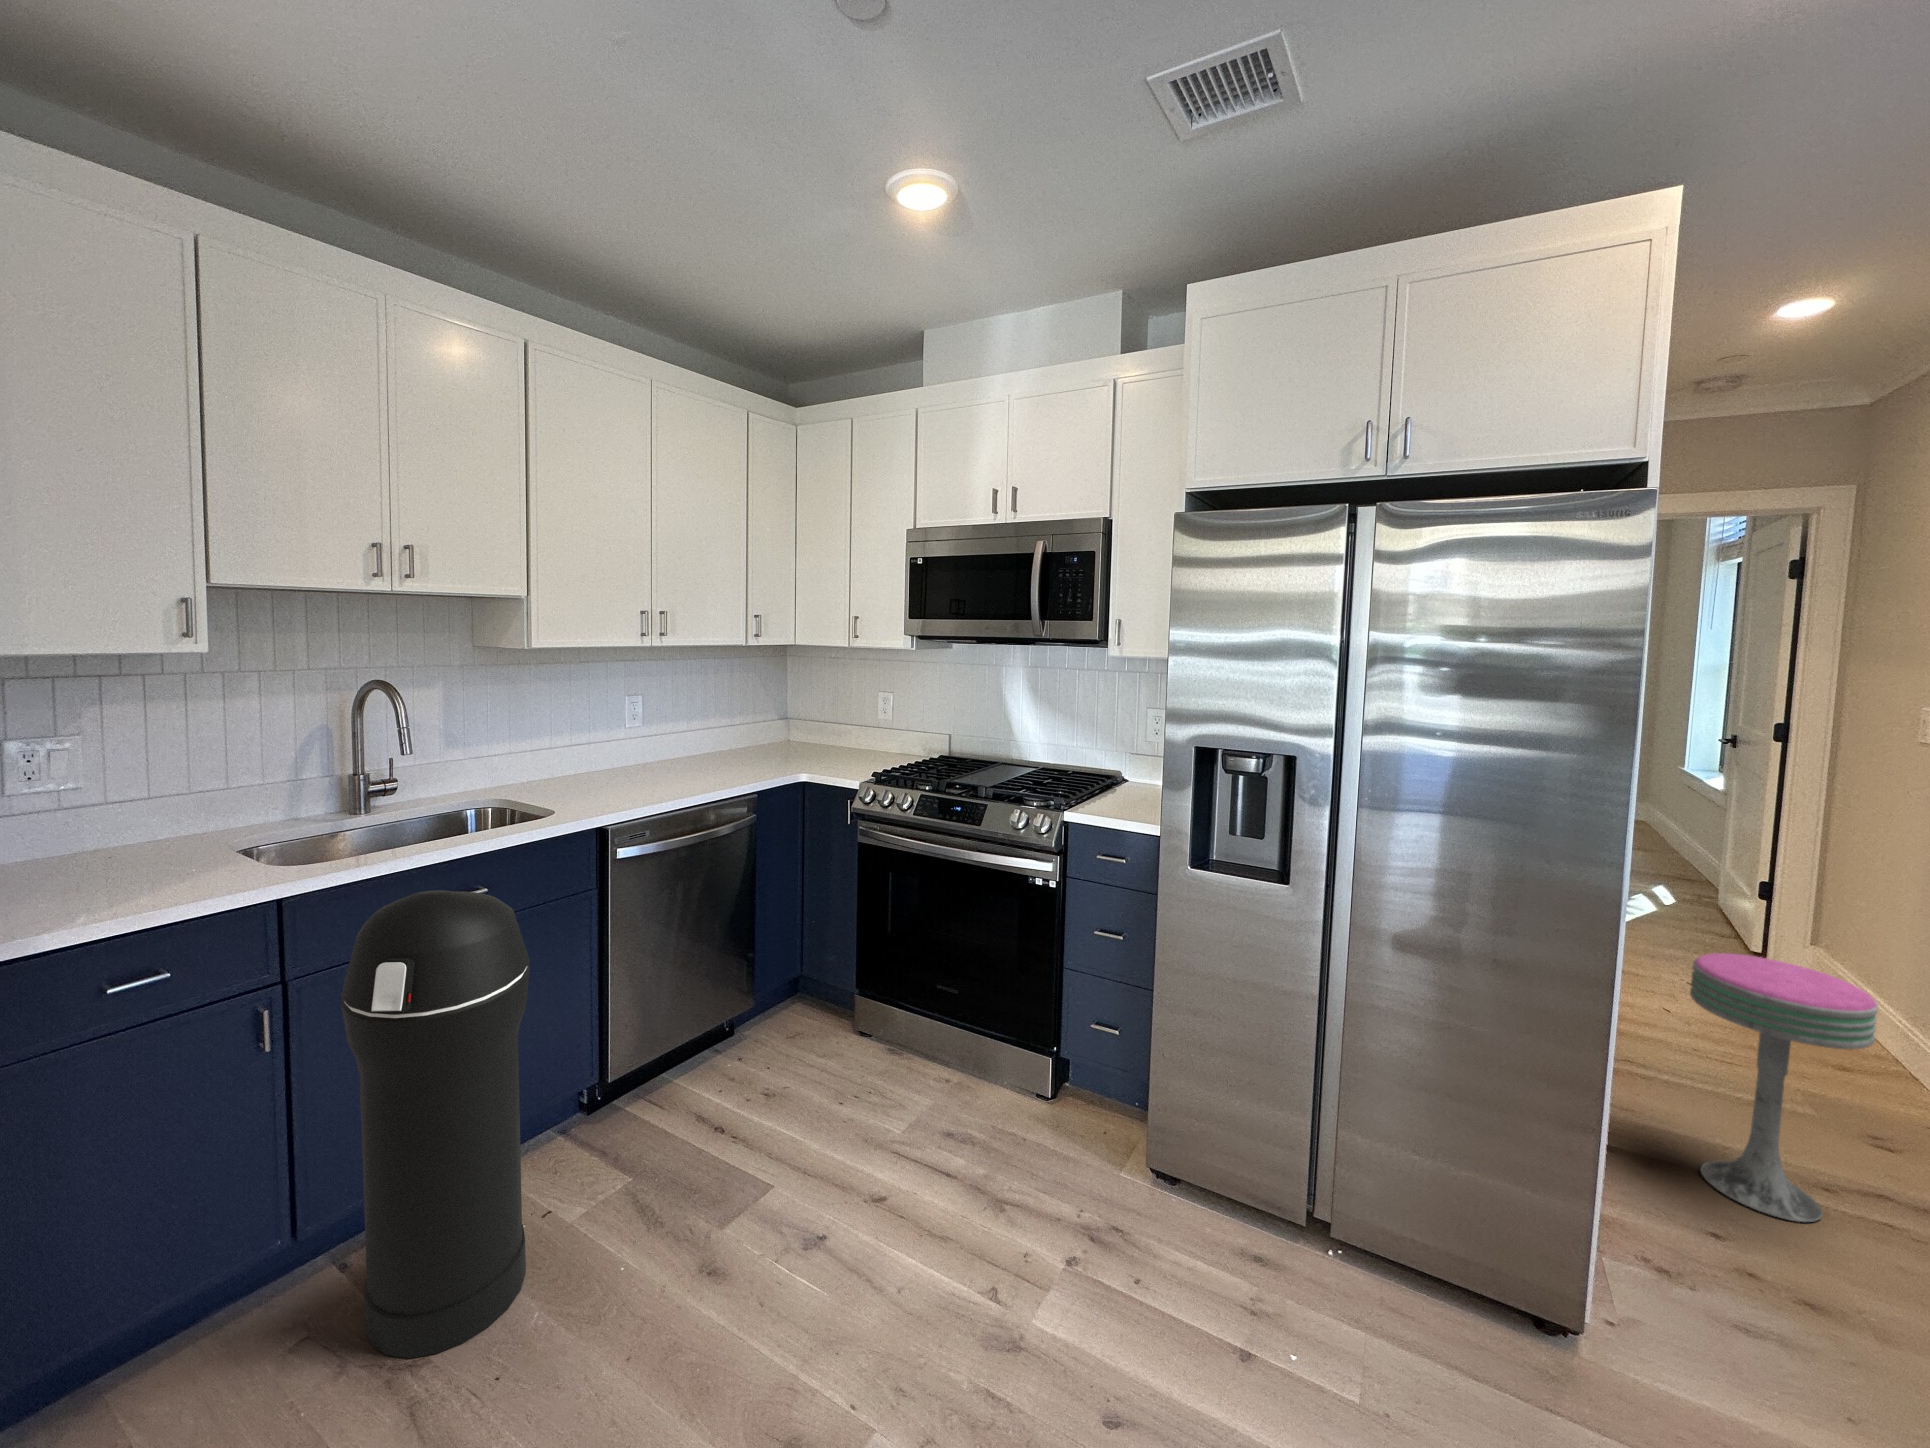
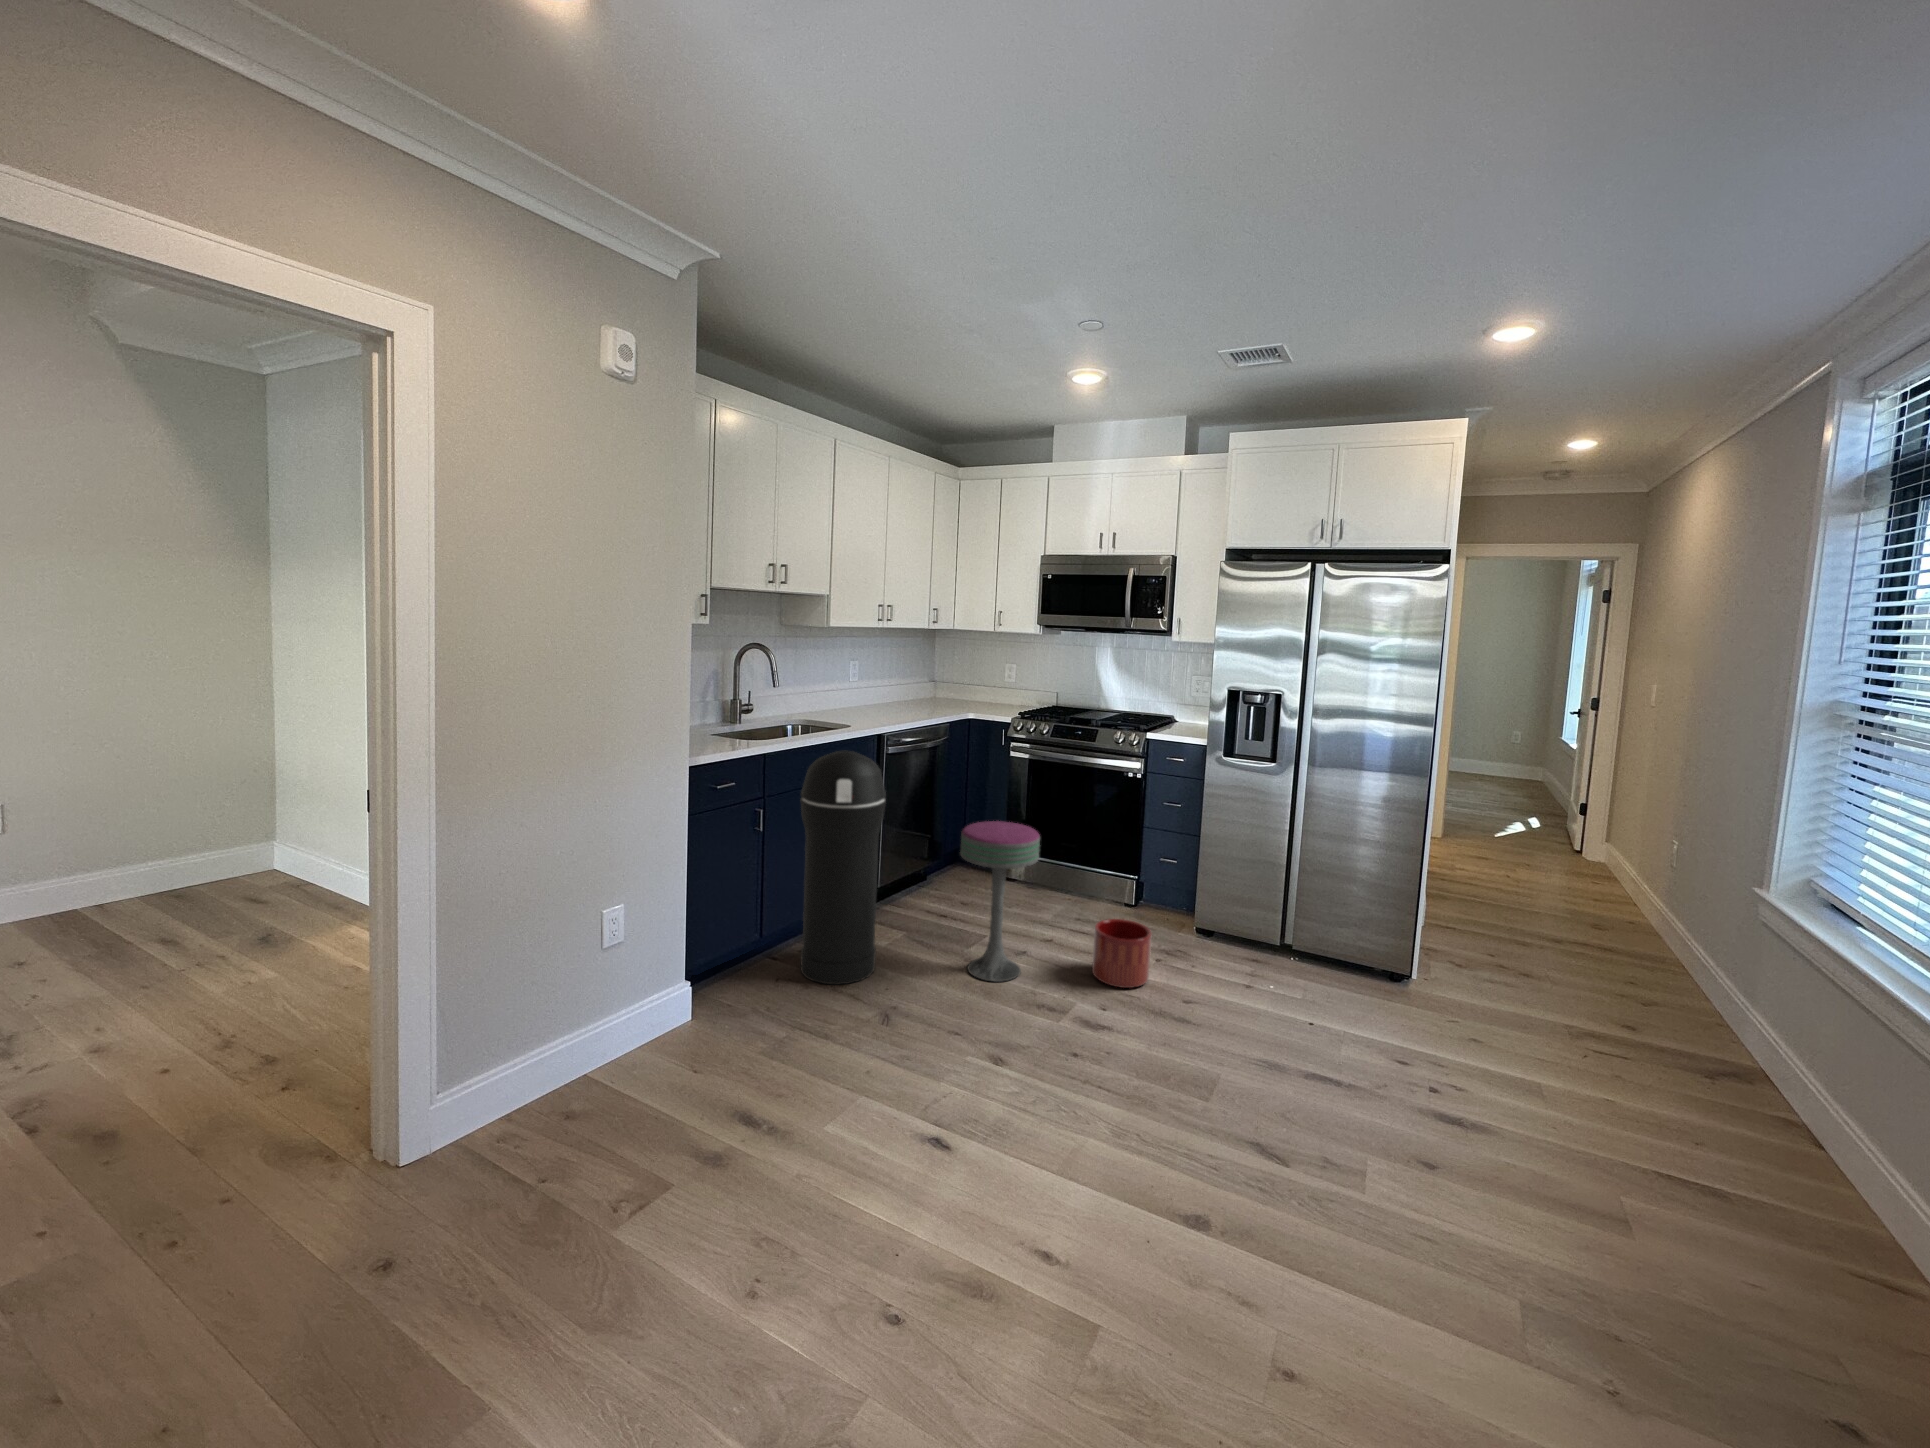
bar stool: present [1690,953,1878,1222] -> present [960,821,1040,982]
planter: none [930,1195,1043,1371] -> present [1092,919,1152,988]

